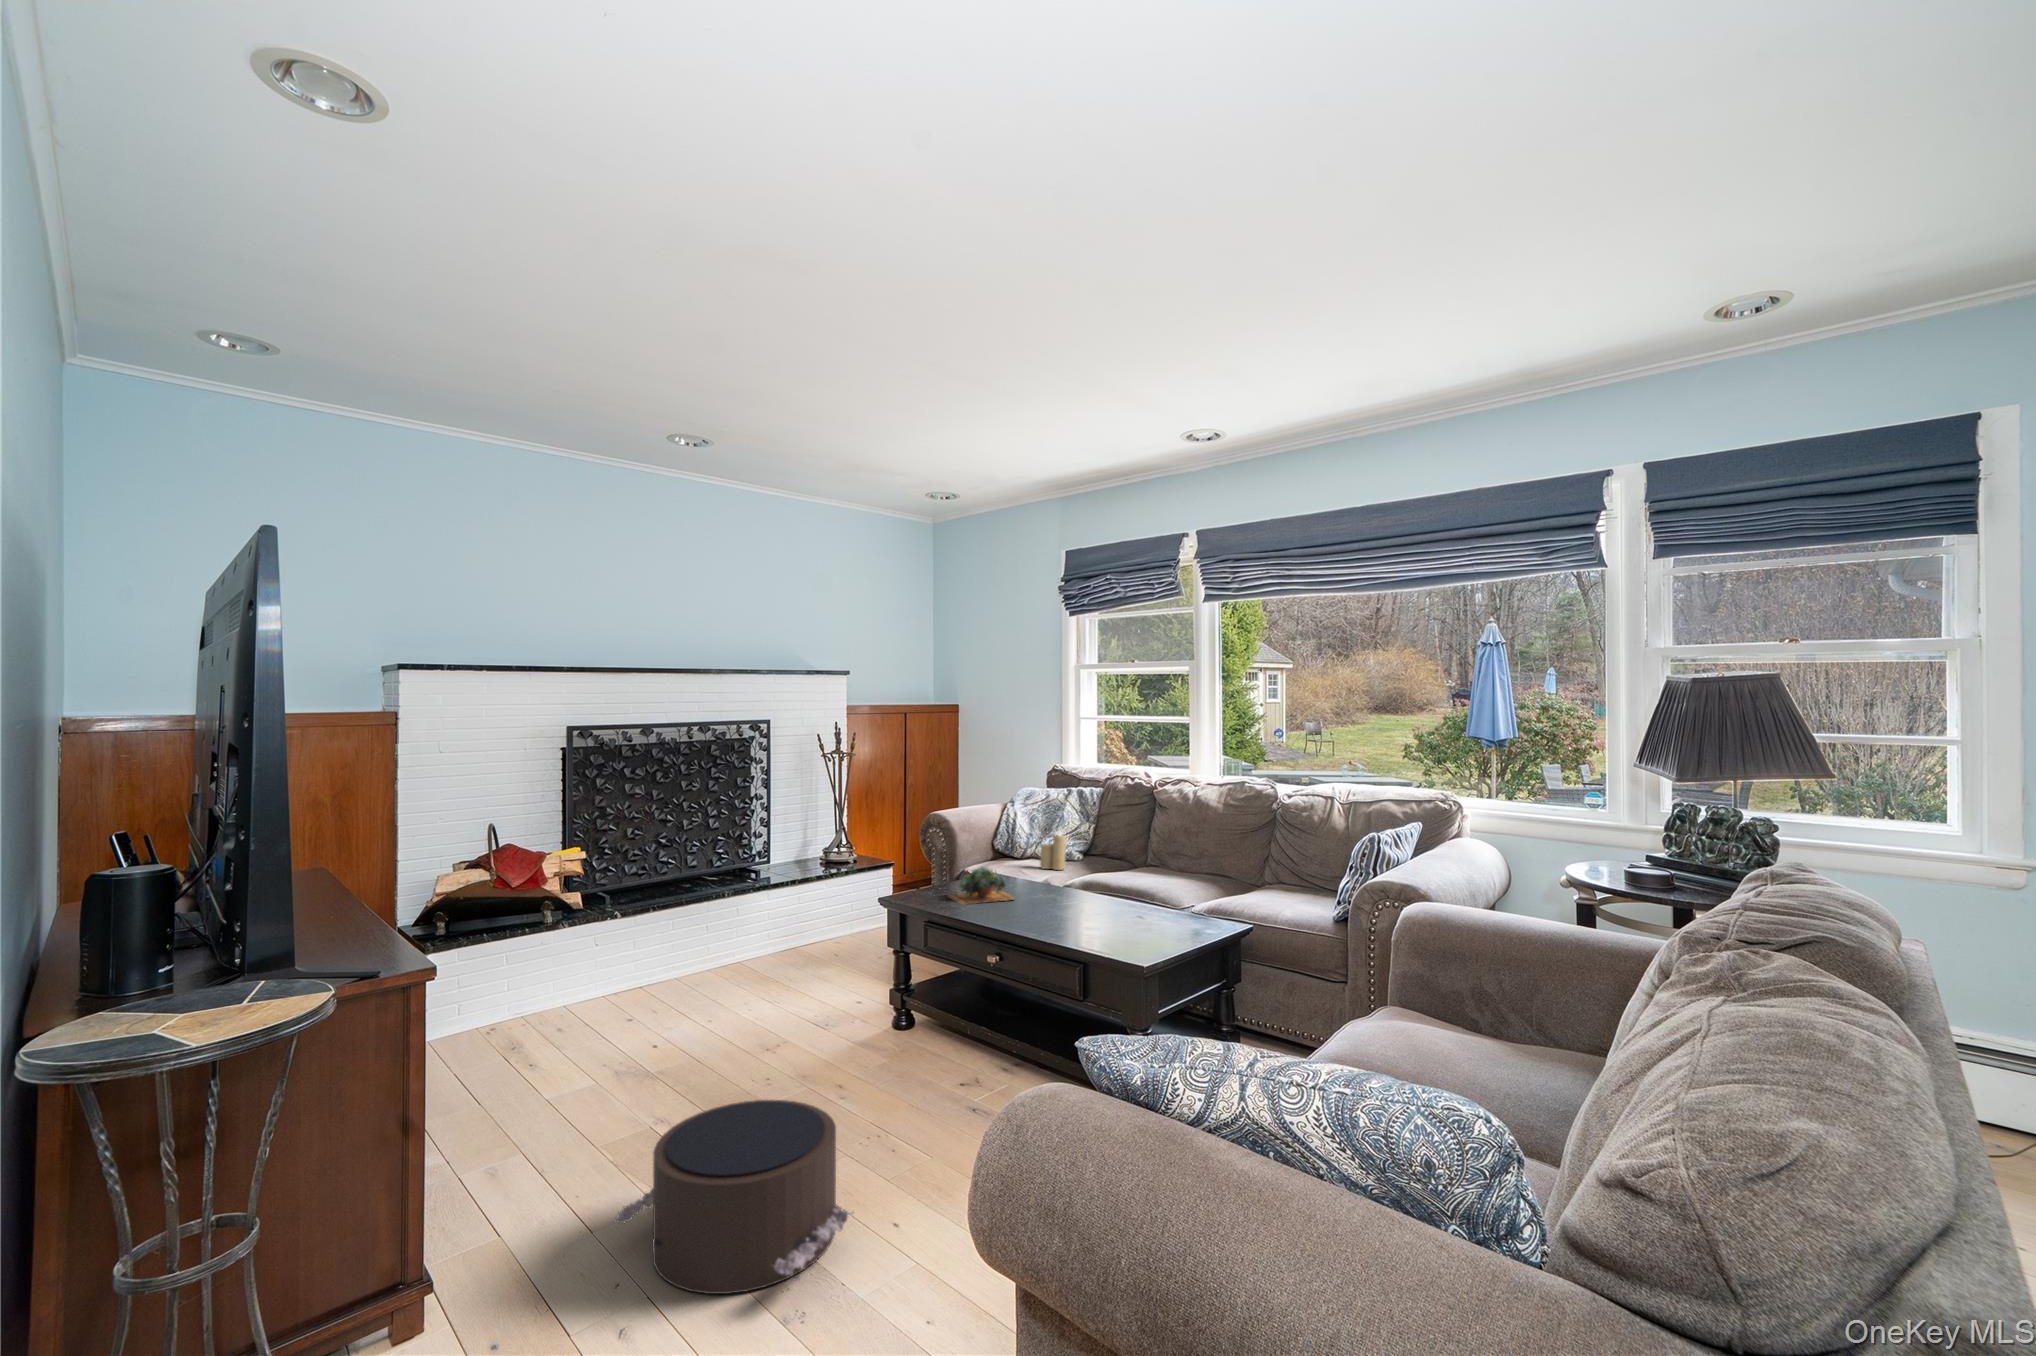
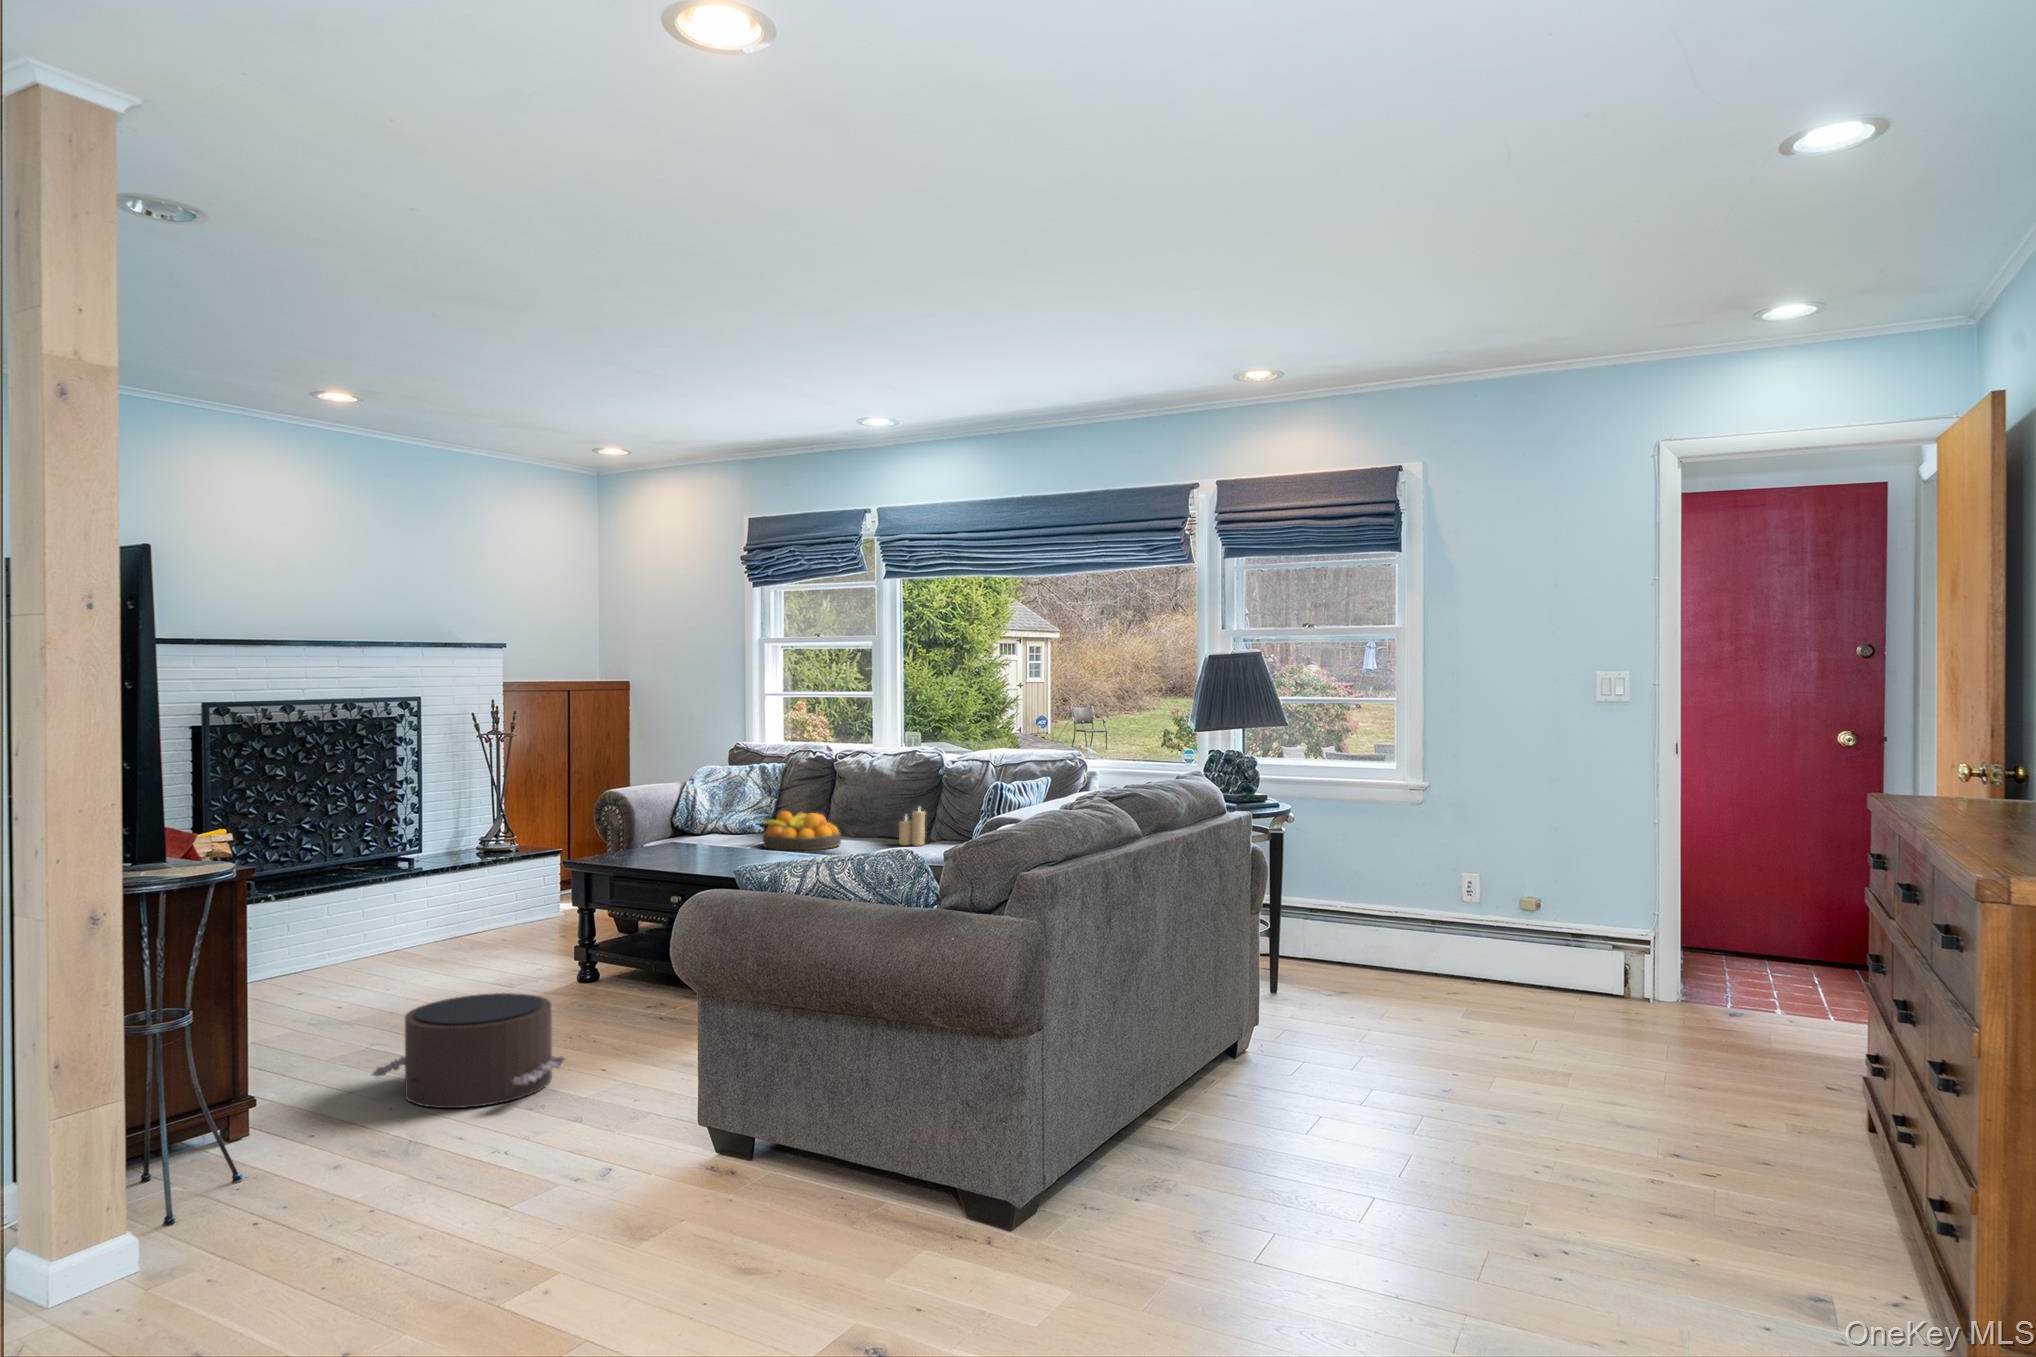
candle: present [1040,832,1066,870] -> present [899,808,926,846]
fruit bowl: none [1084,844,1168,890] -> present [763,811,841,850]
succulent plant: present [947,866,1014,905] -> none [625,829,694,863]

